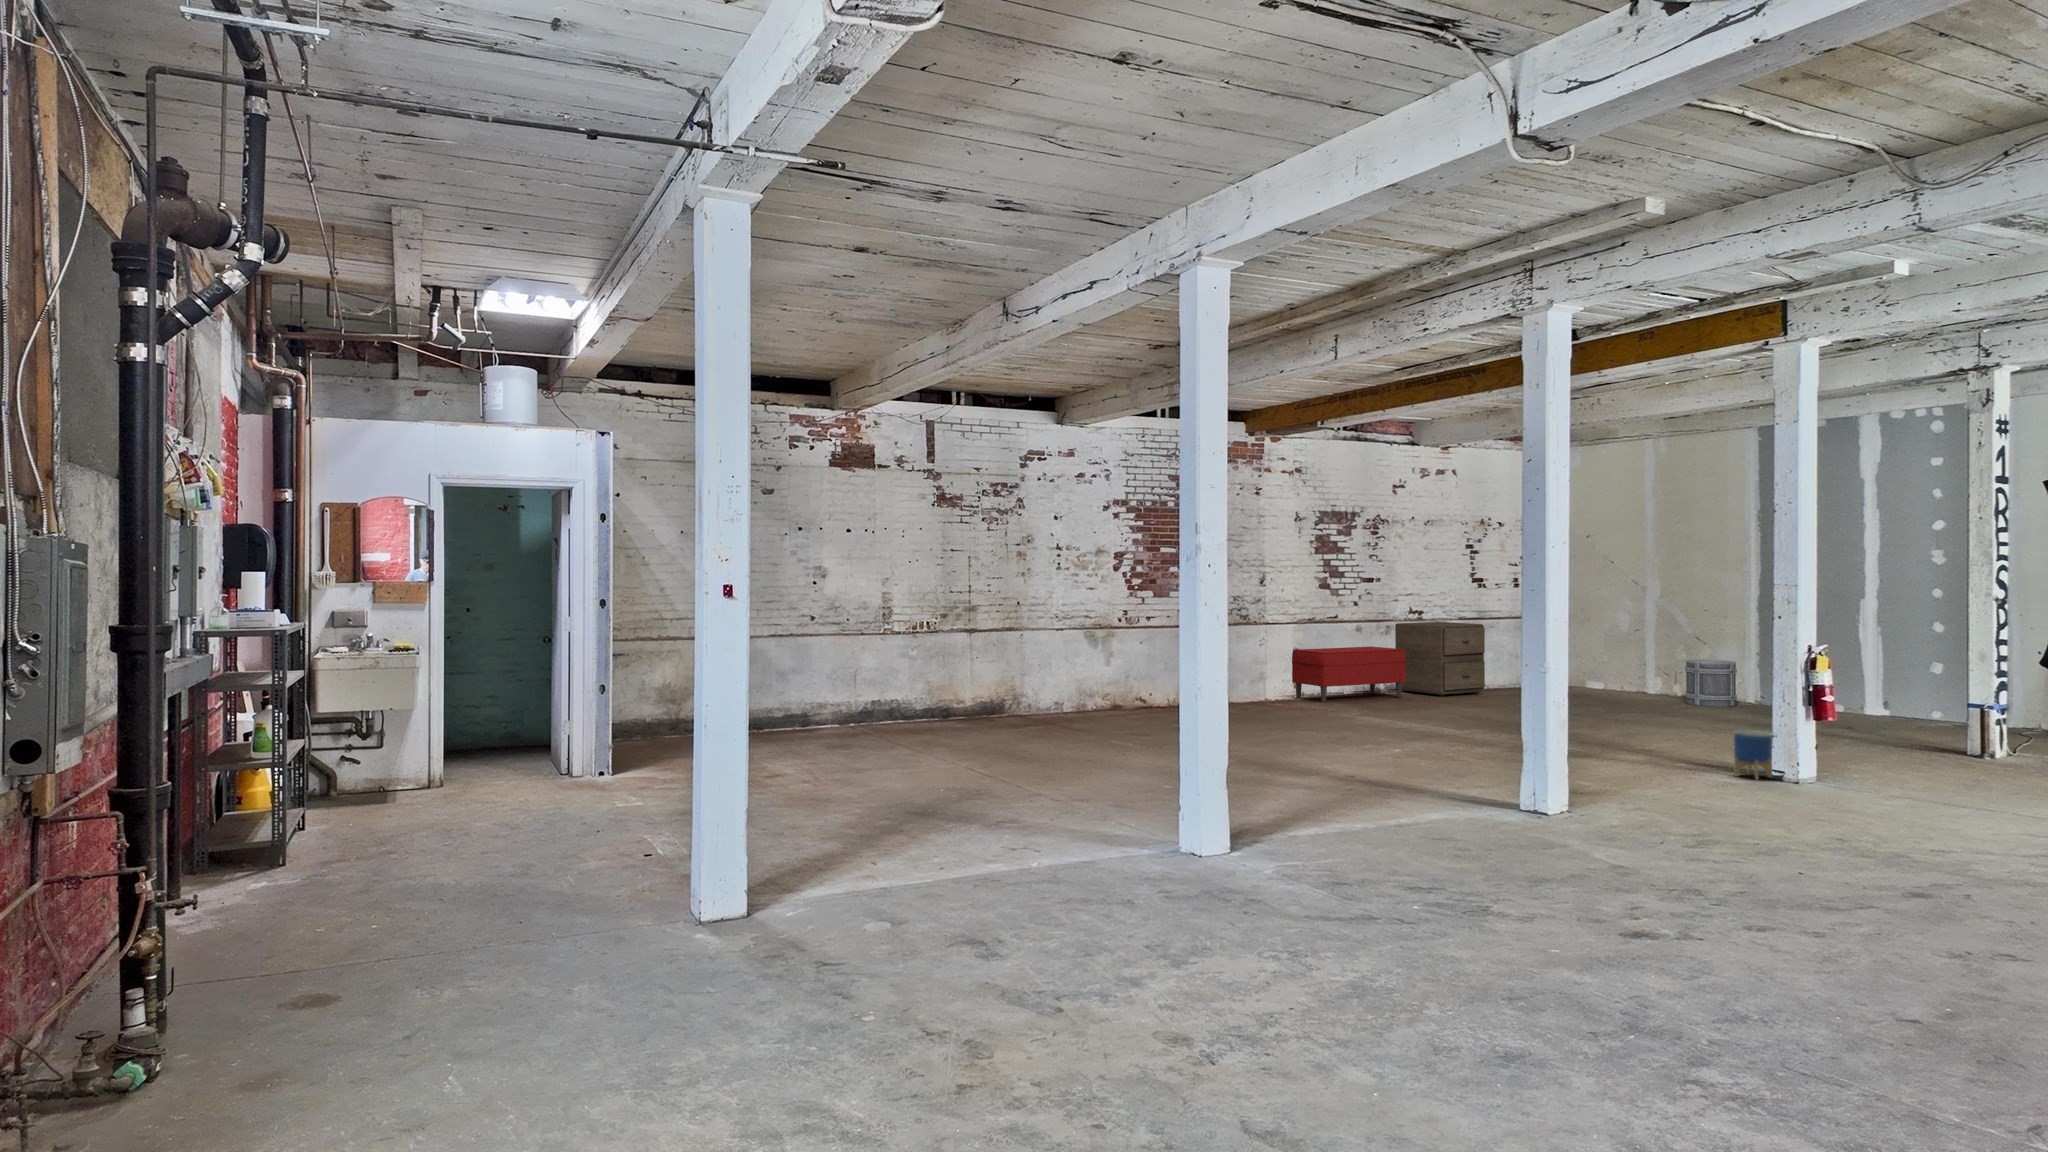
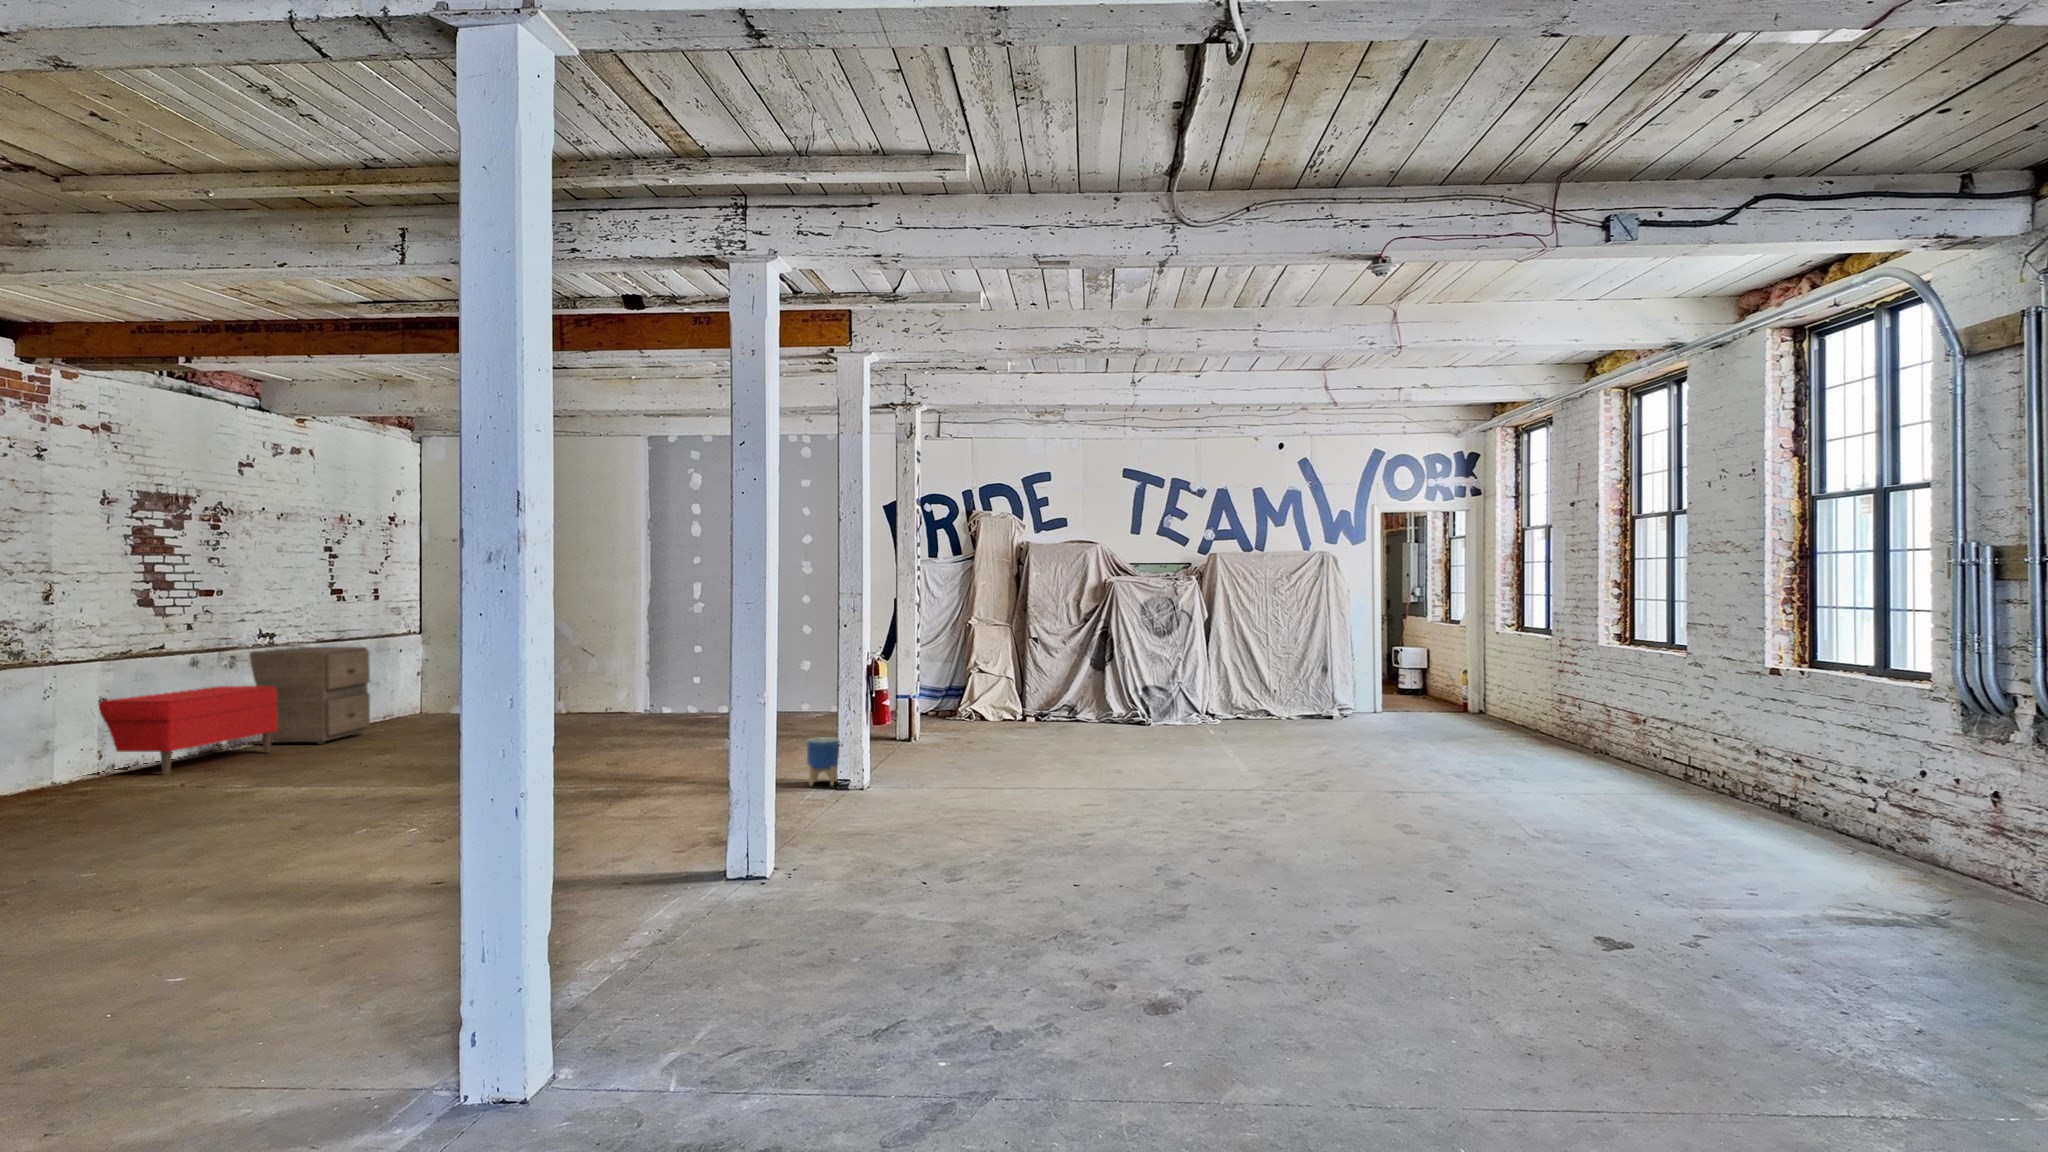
bucket: present [1685,659,1737,707] -> none [592,670,641,719]

